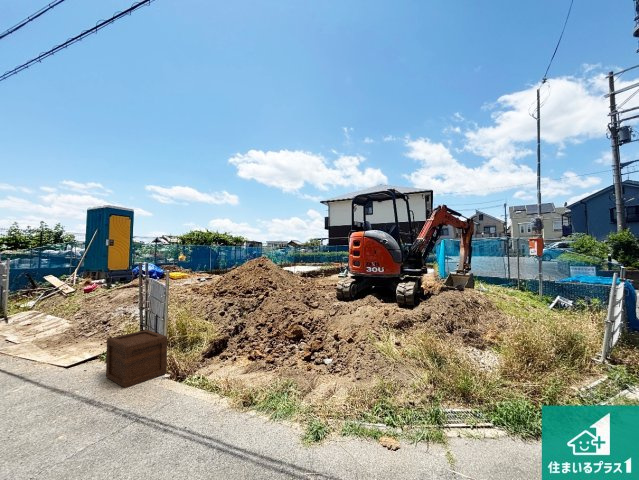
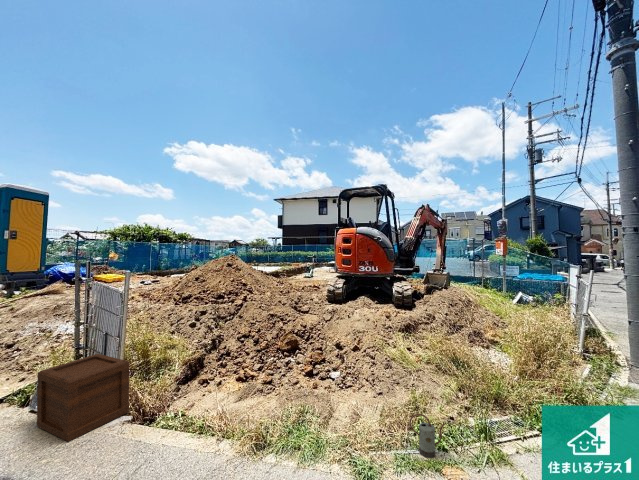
watering can: none [361,388,389,423] -> present [409,414,445,458]

